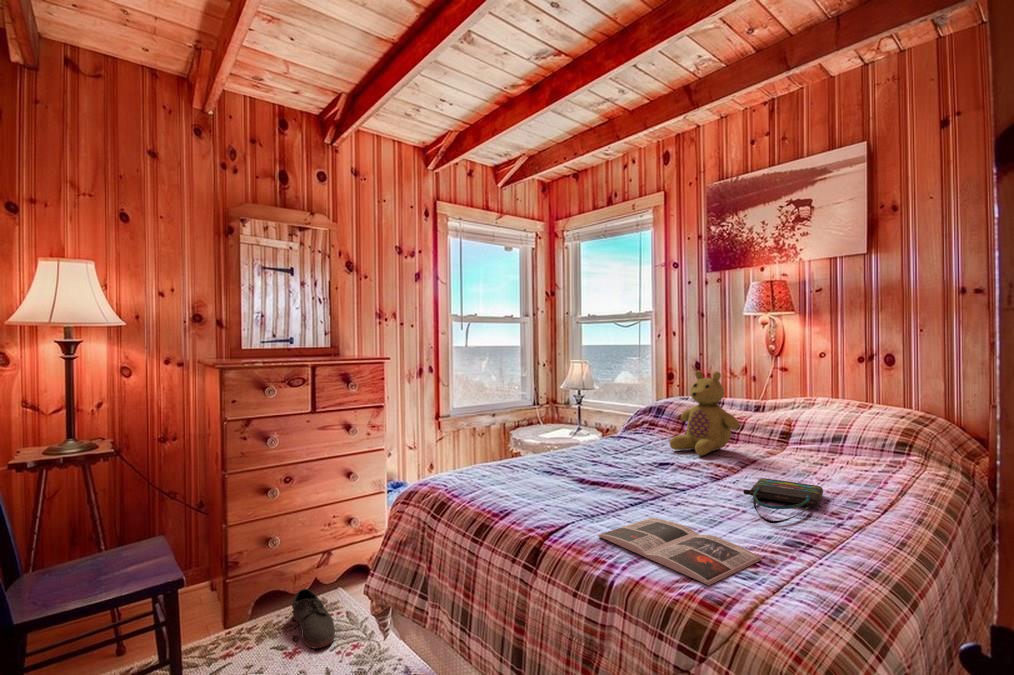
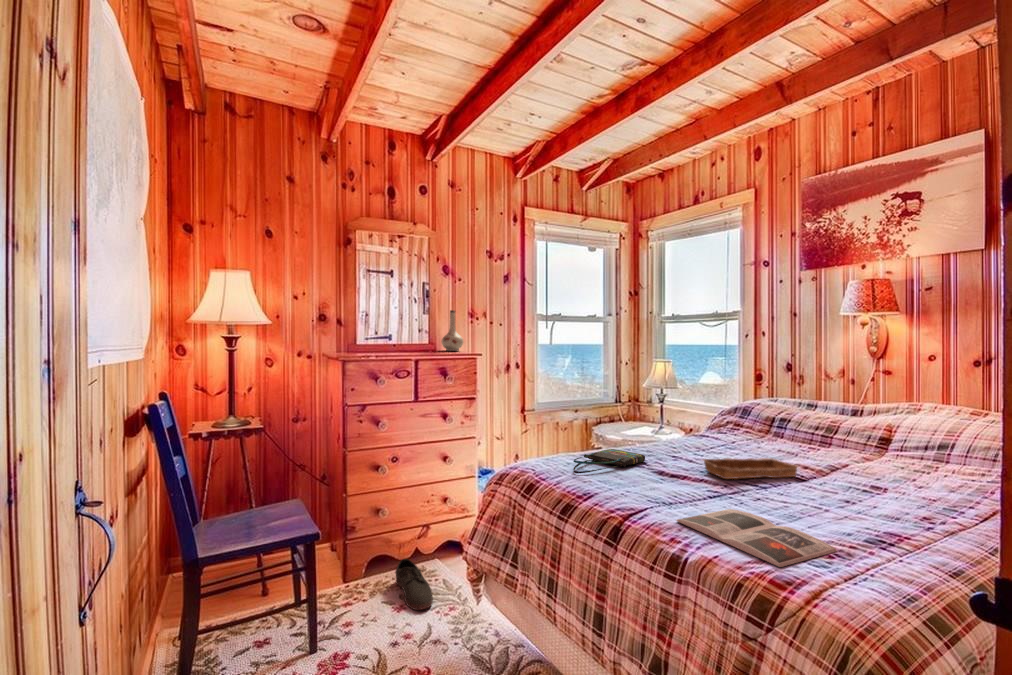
vase: none [347,311,372,355] -> present [442,310,463,351]
stuffed bear: present [670,371,739,455] -> none [755,372,831,457]
tray: none [618,458,715,483] -> present [704,458,798,479]
tote bag: present [743,478,823,524] -> present [573,449,645,473]

